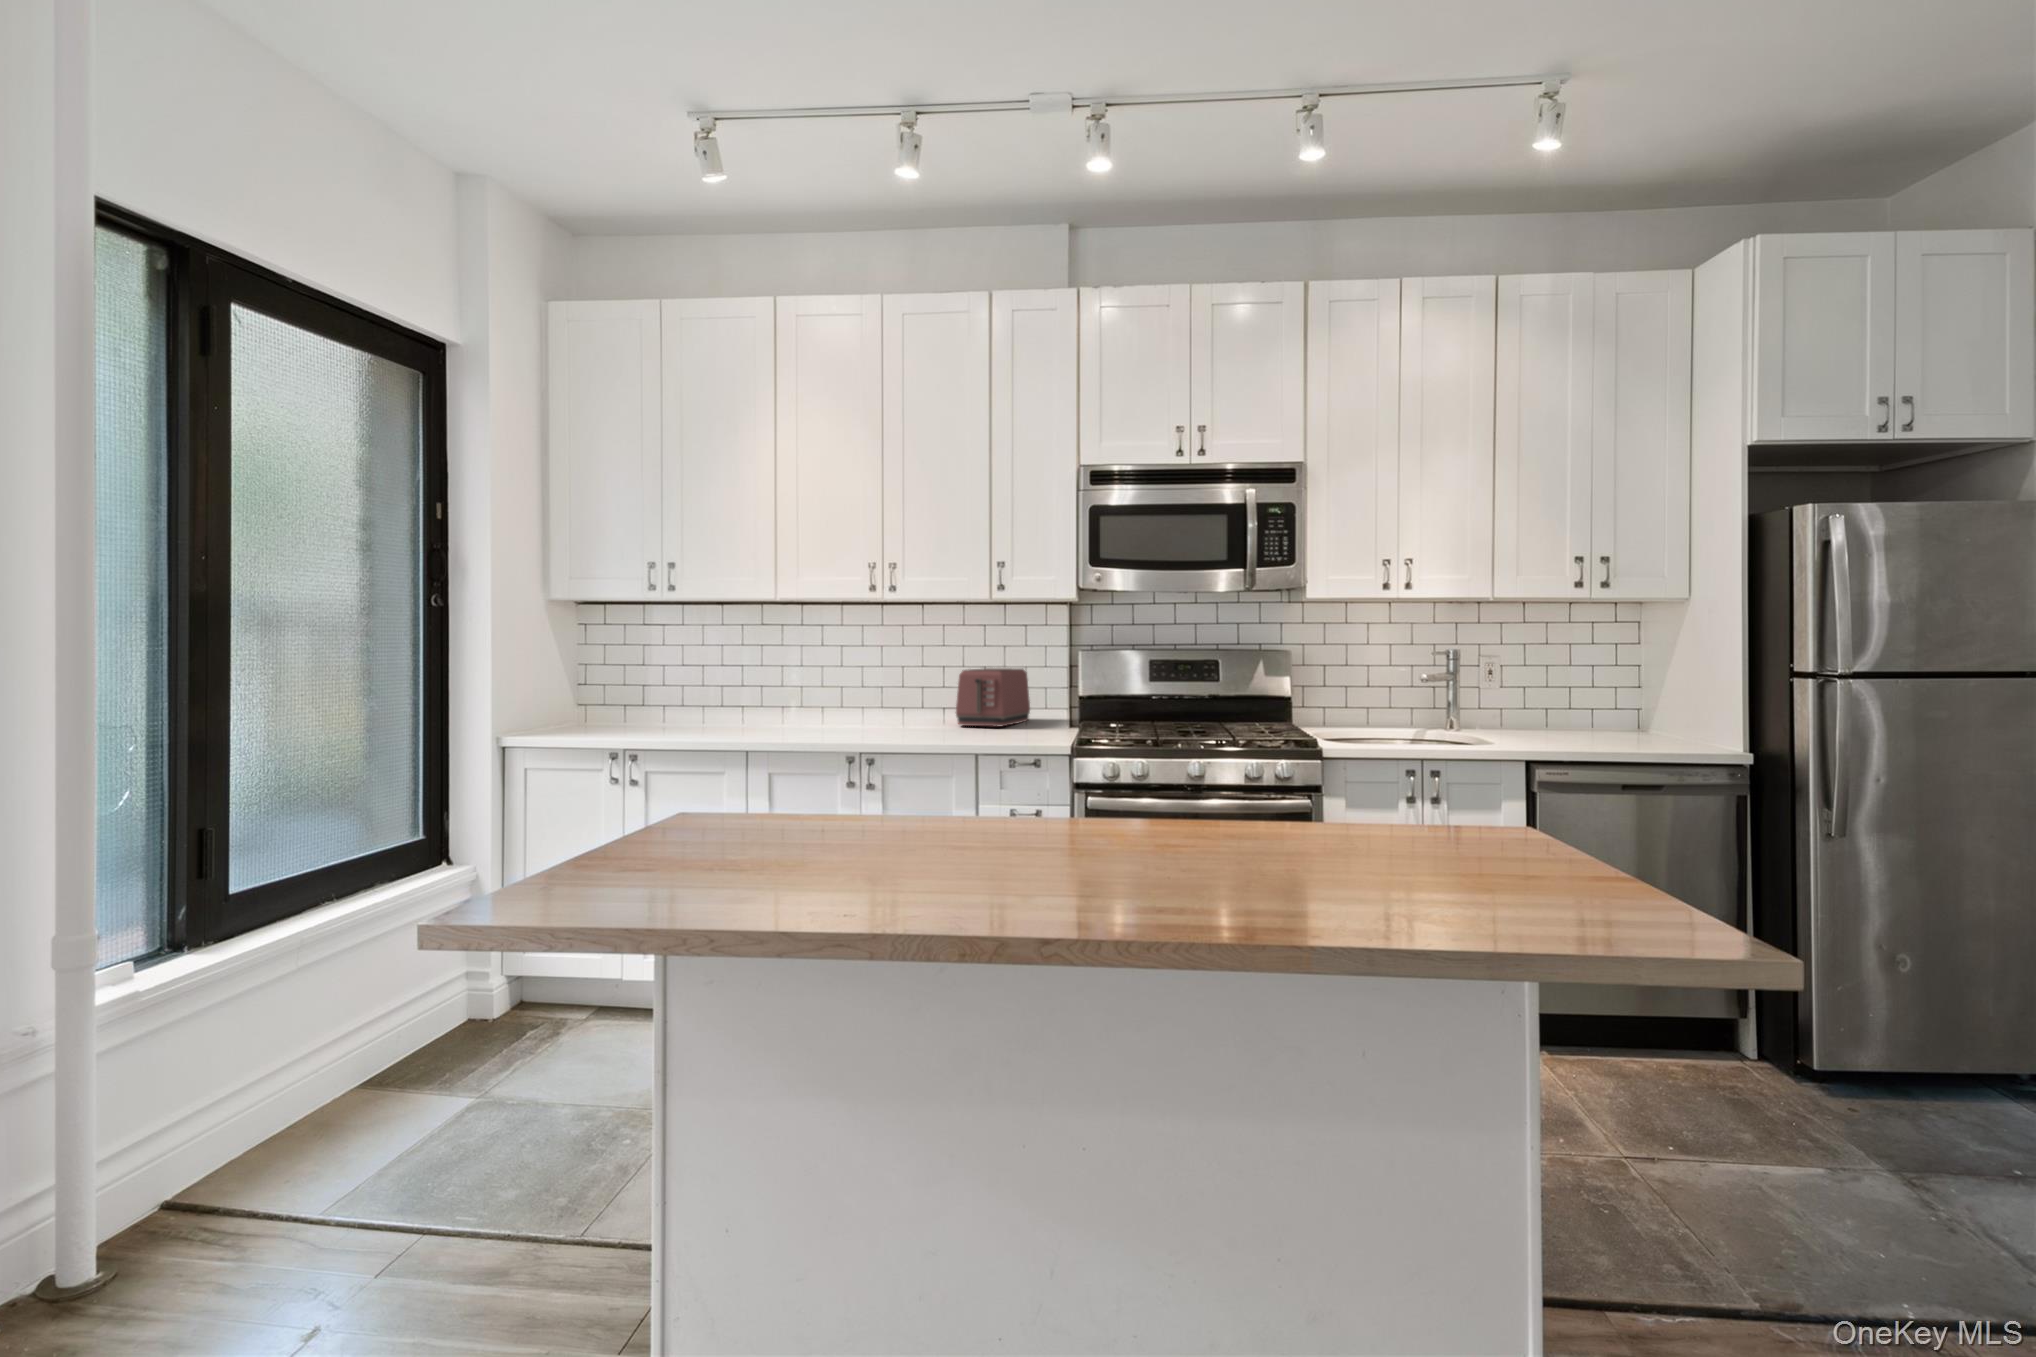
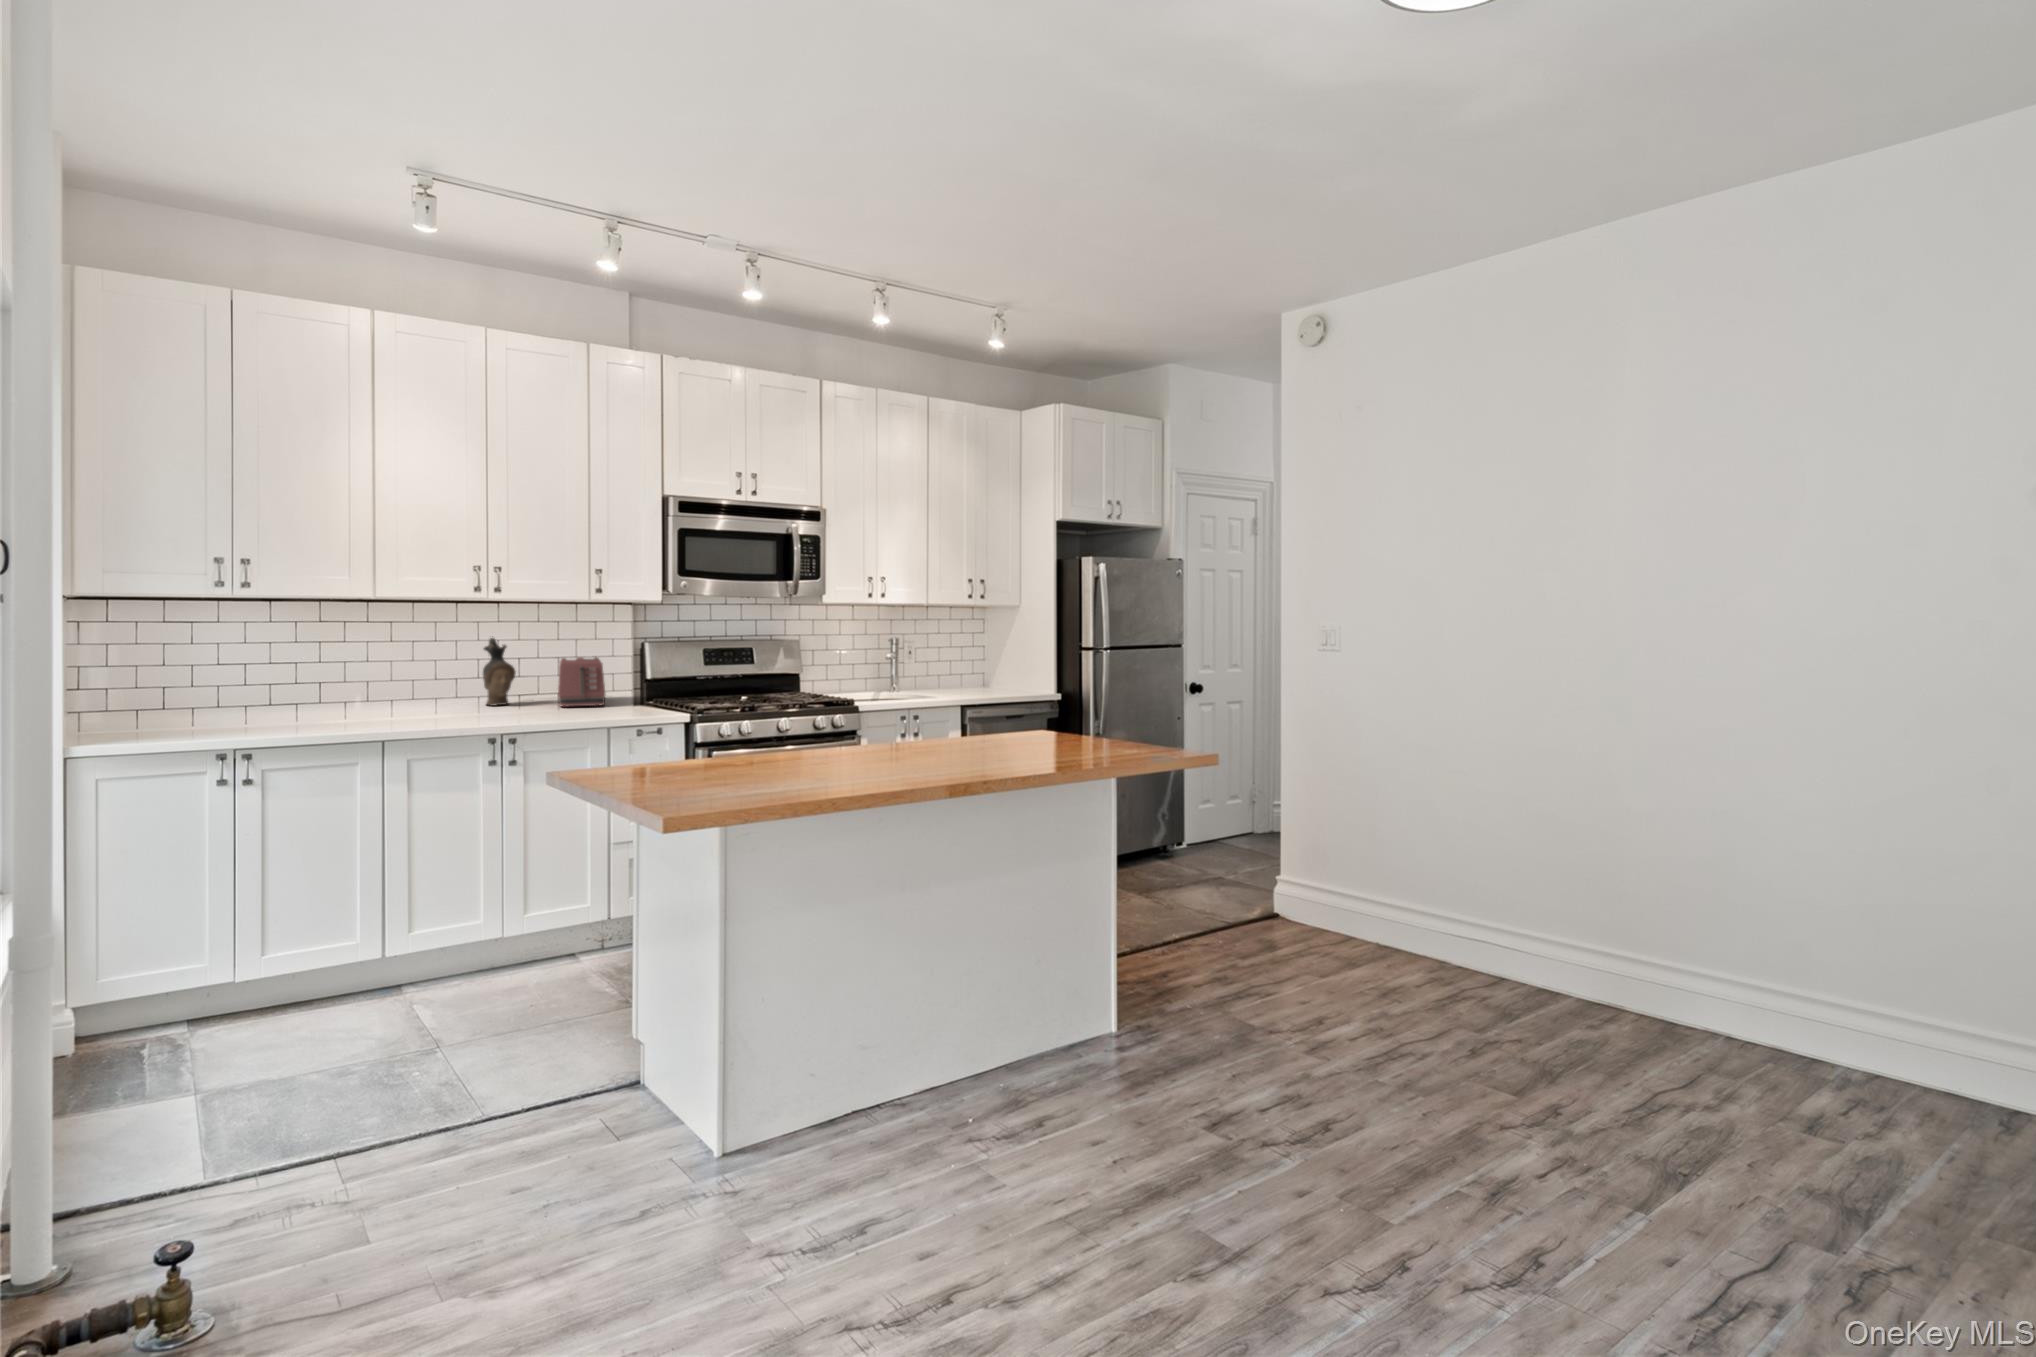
ceramic pitcher: none [897,643,929,720] -> present [483,638,516,706]

